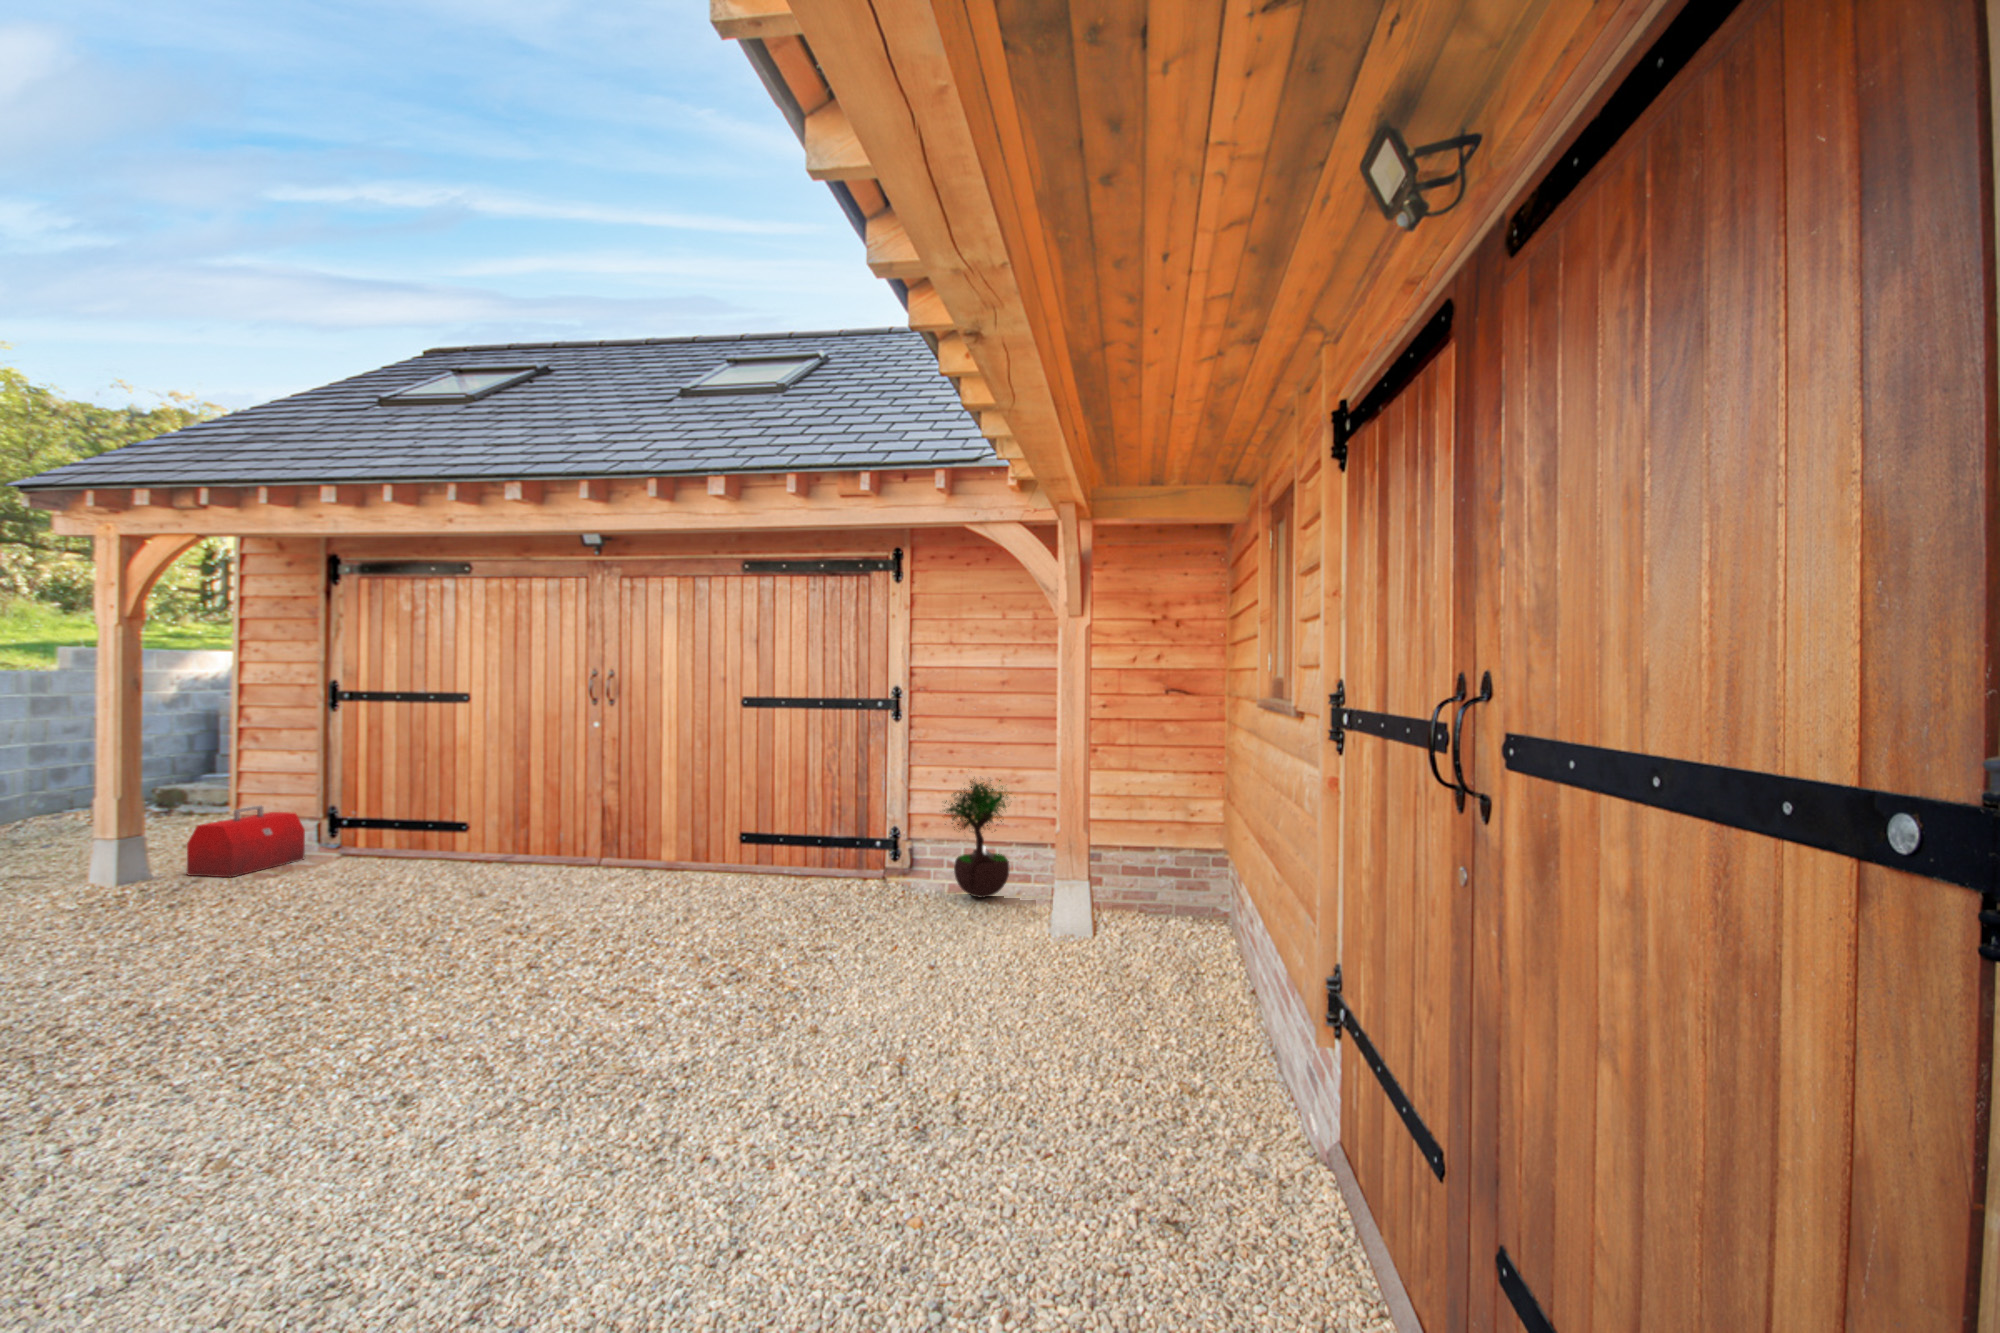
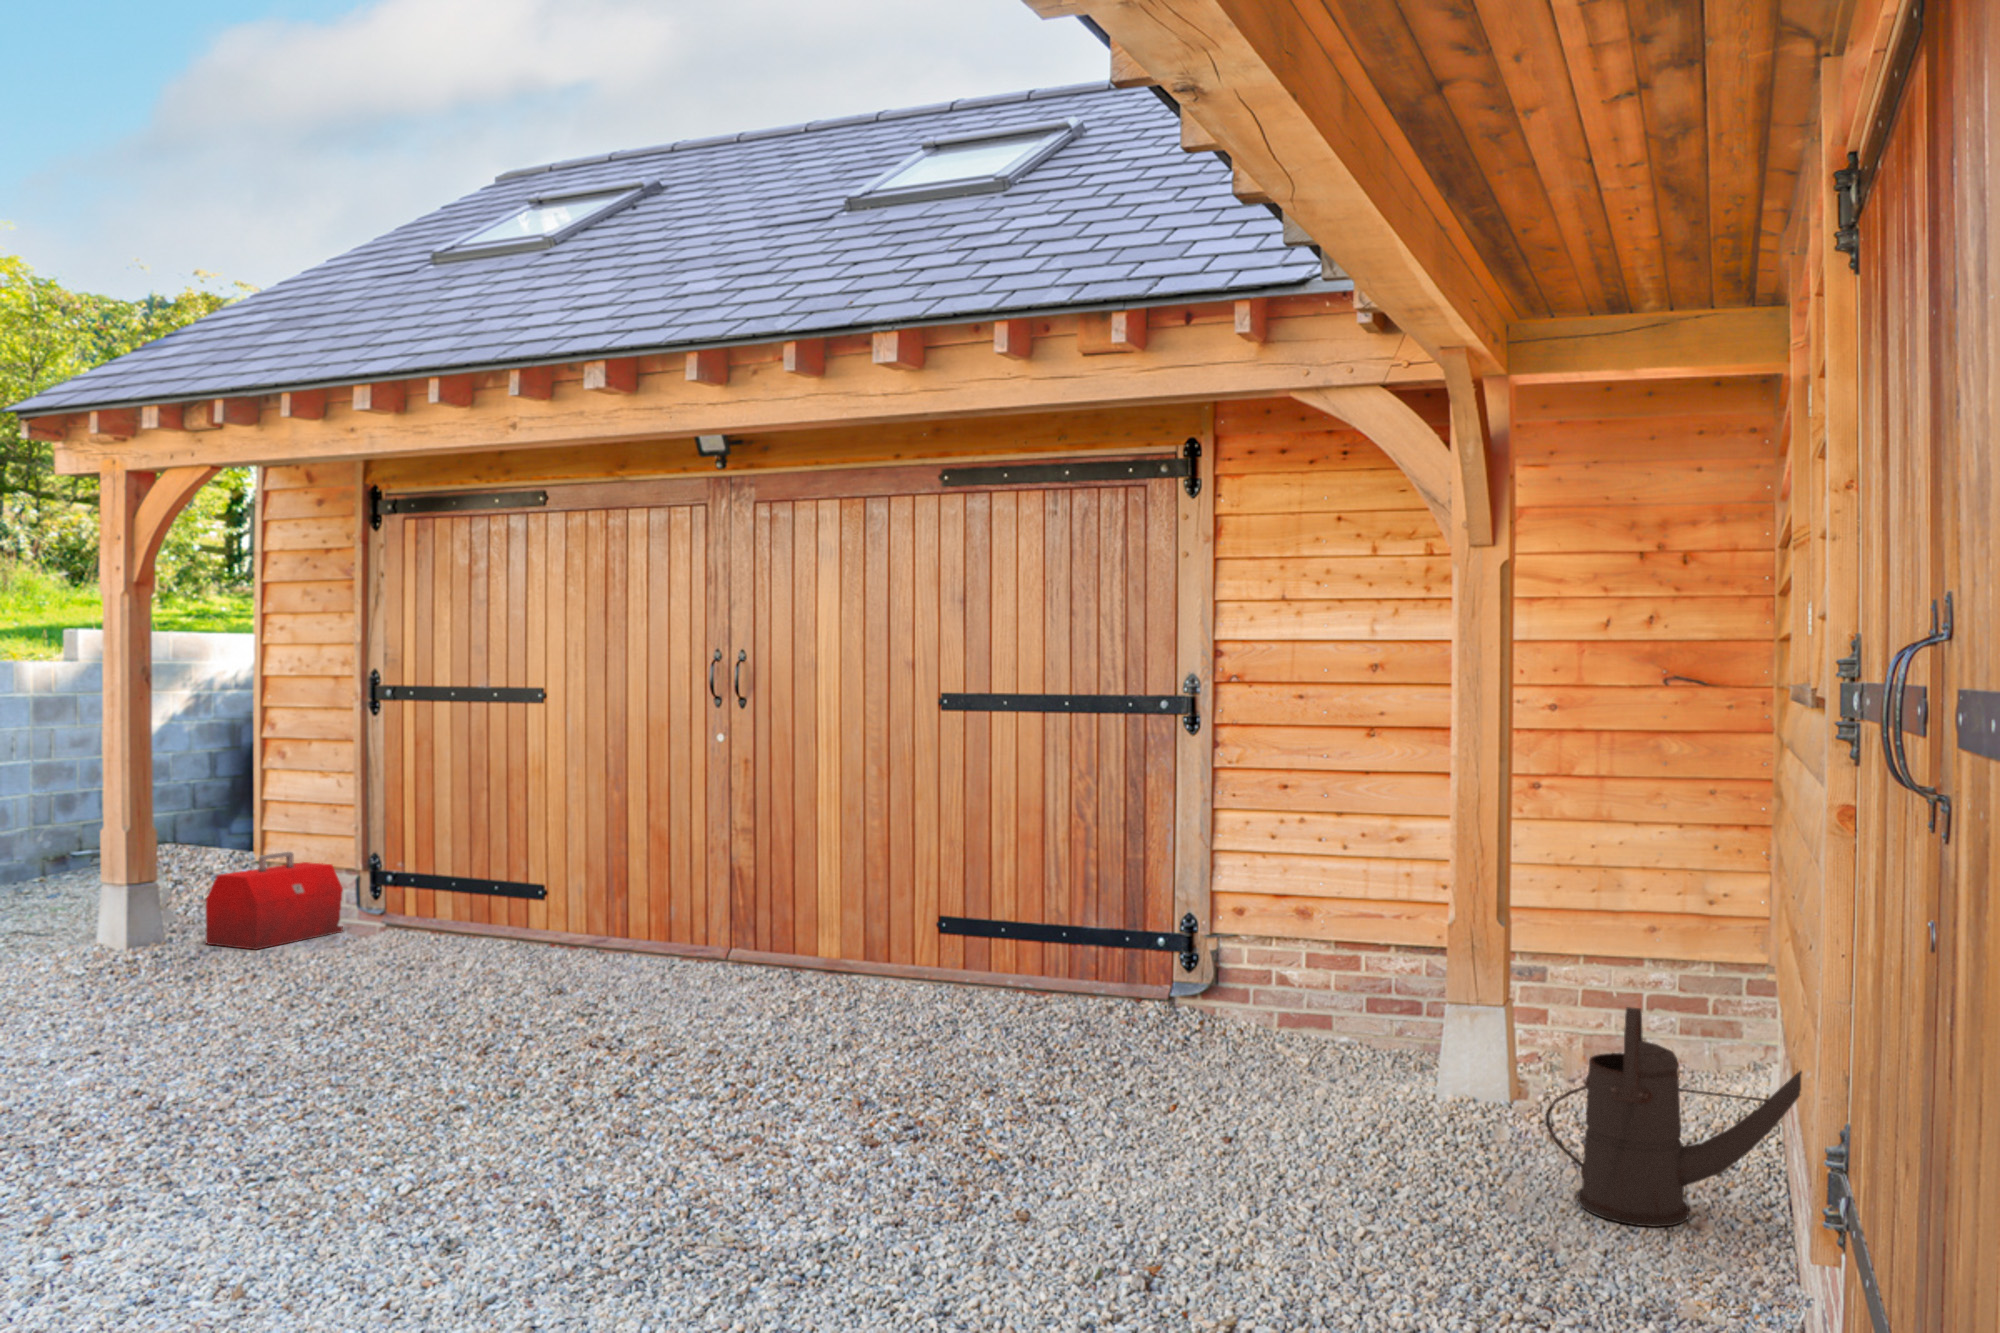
potted tree: present [944,778,1009,898] -> none [1256,817,1393,1044]
watering can: none [1108,876,1246,996] -> present [1545,1007,1802,1227]

